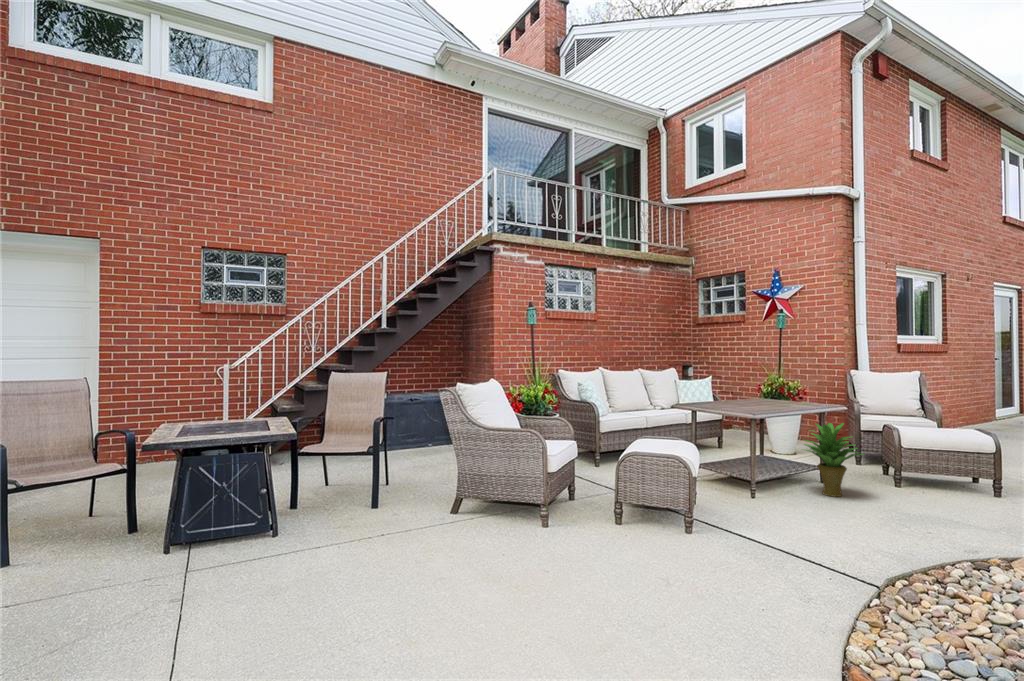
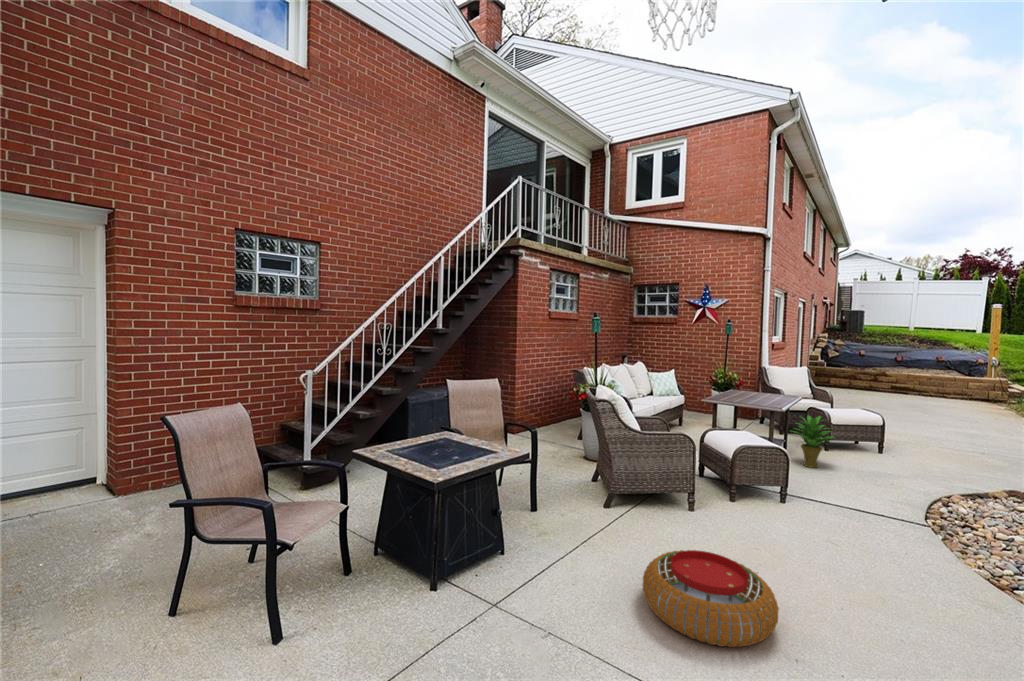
pouf: none [300,529,448,623] -> present [643,550,779,647]

